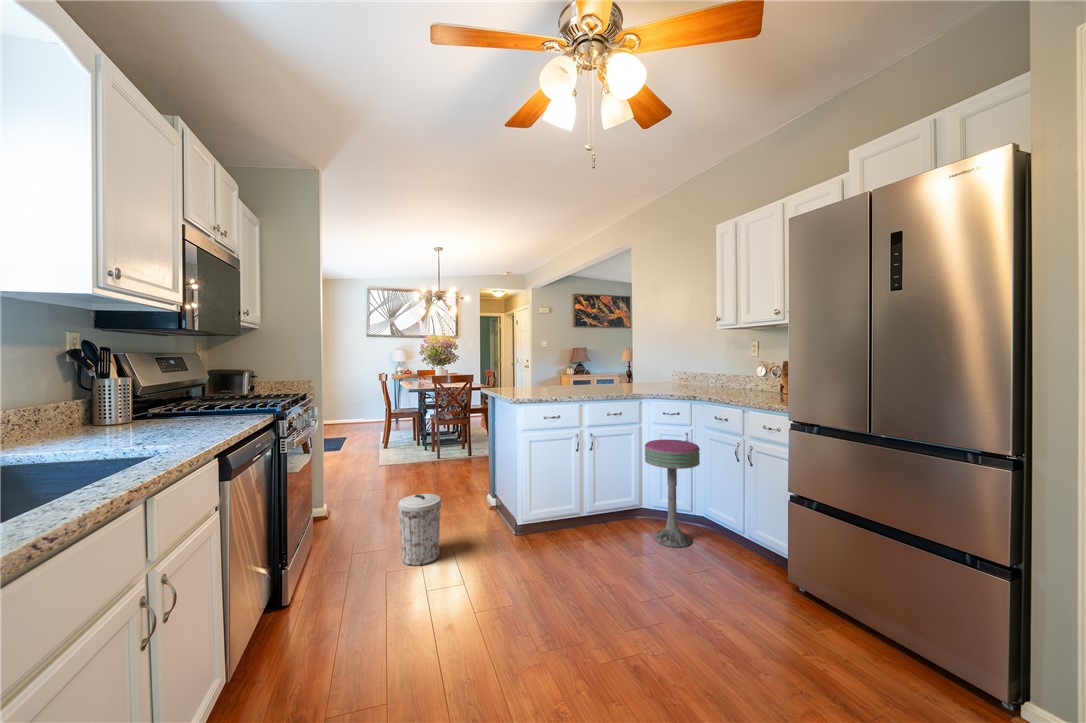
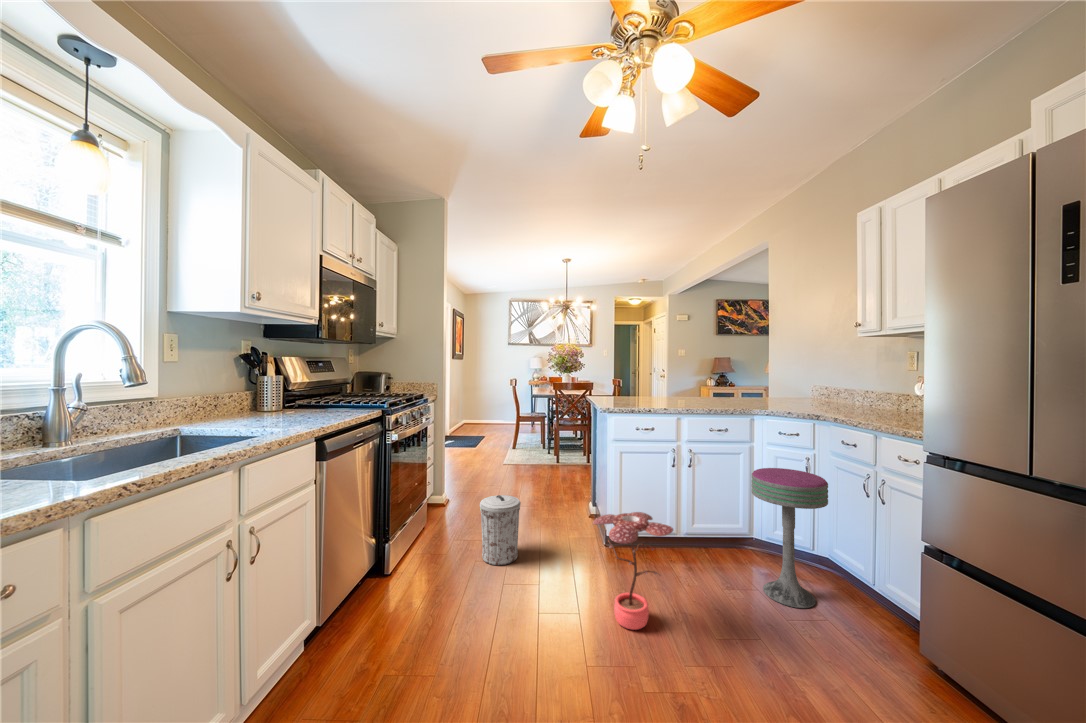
potted plant: none [530,489,601,591] -> present [593,512,673,630]

